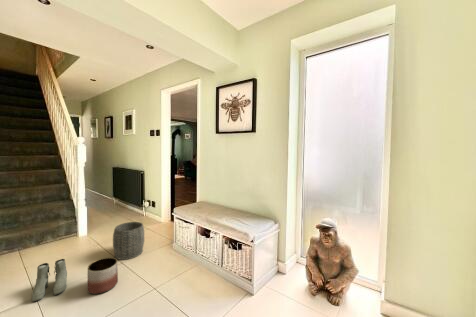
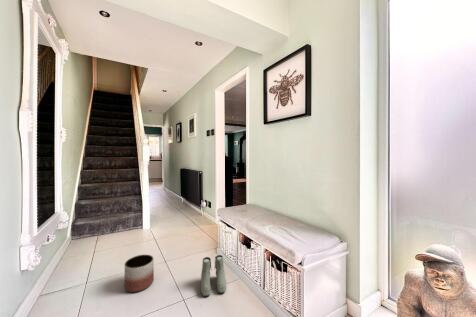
woven basket: present [113,222,144,260] -> none [160,220,190,259]
boots: present [32,259,67,301] -> present [201,255,226,296]

